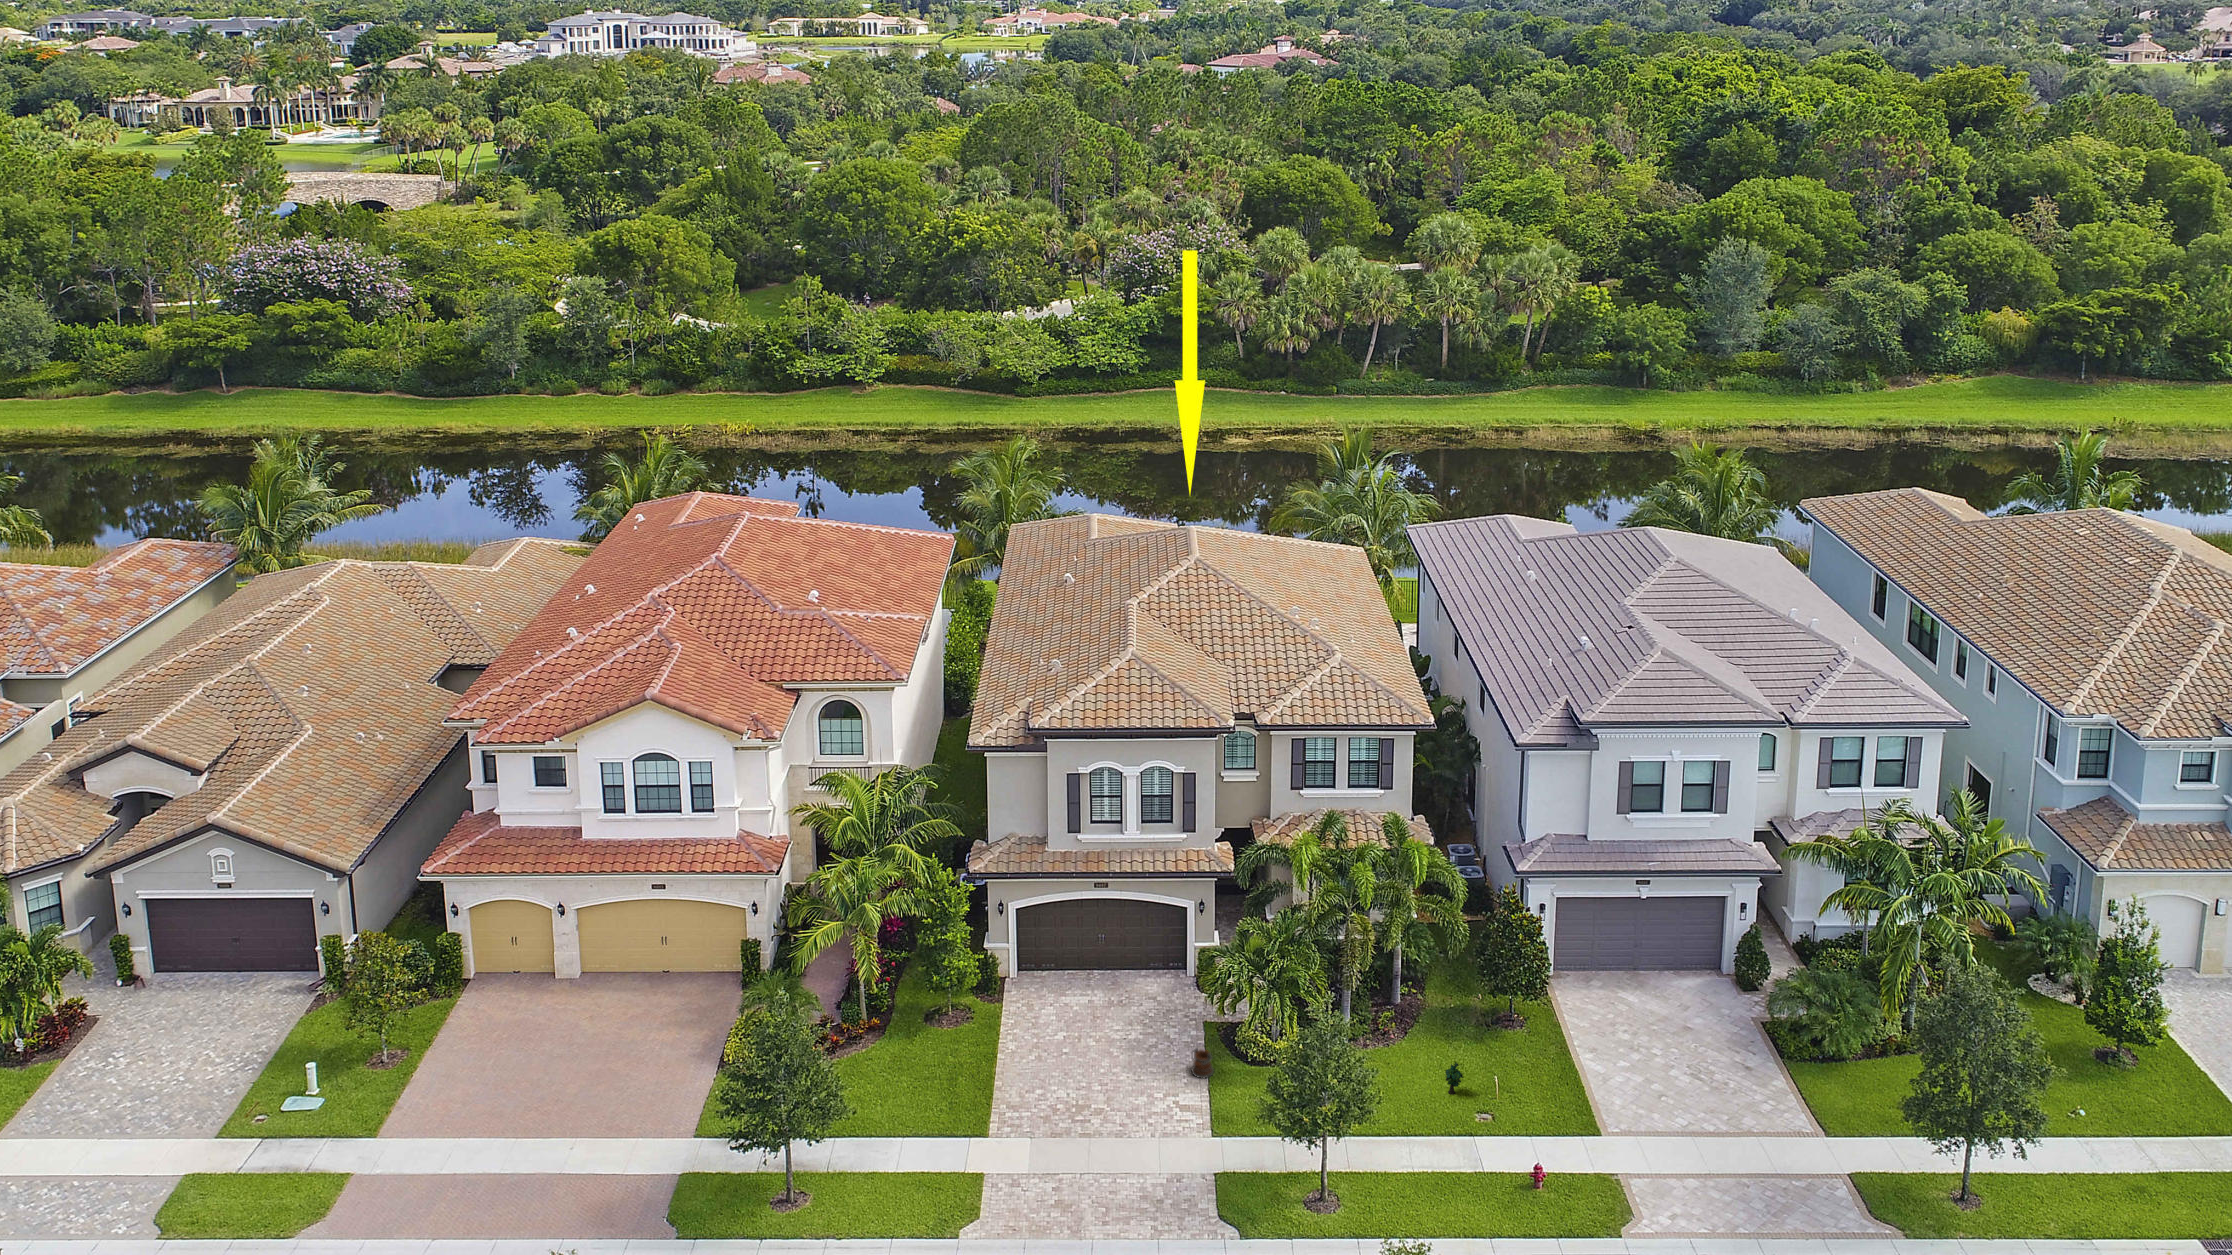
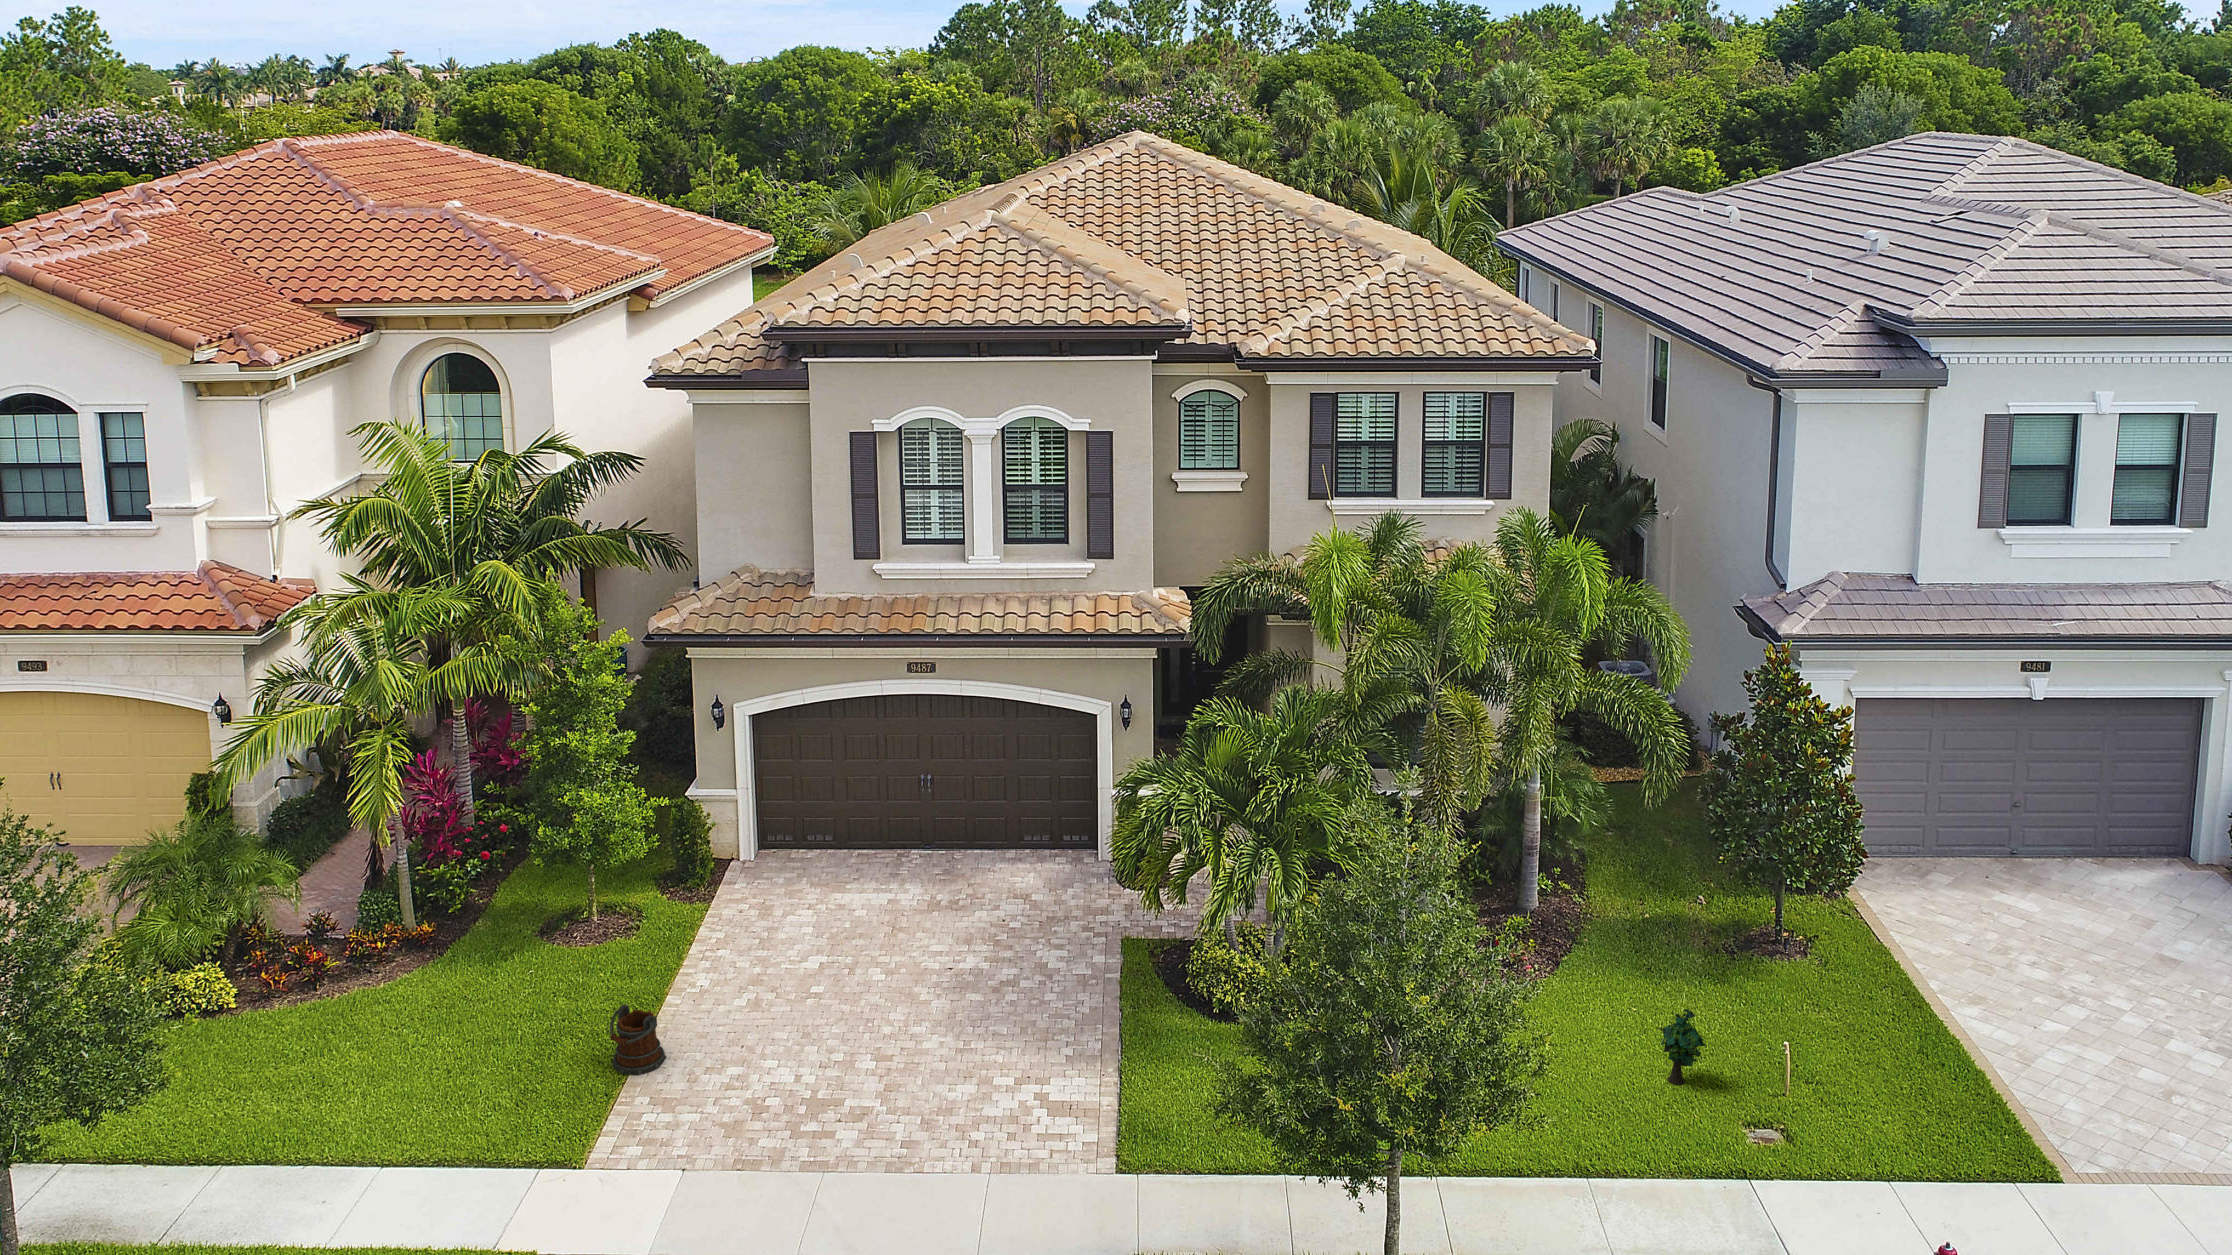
bucket: present [1192,1048,1214,1078] -> present [610,1004,666,1075]

